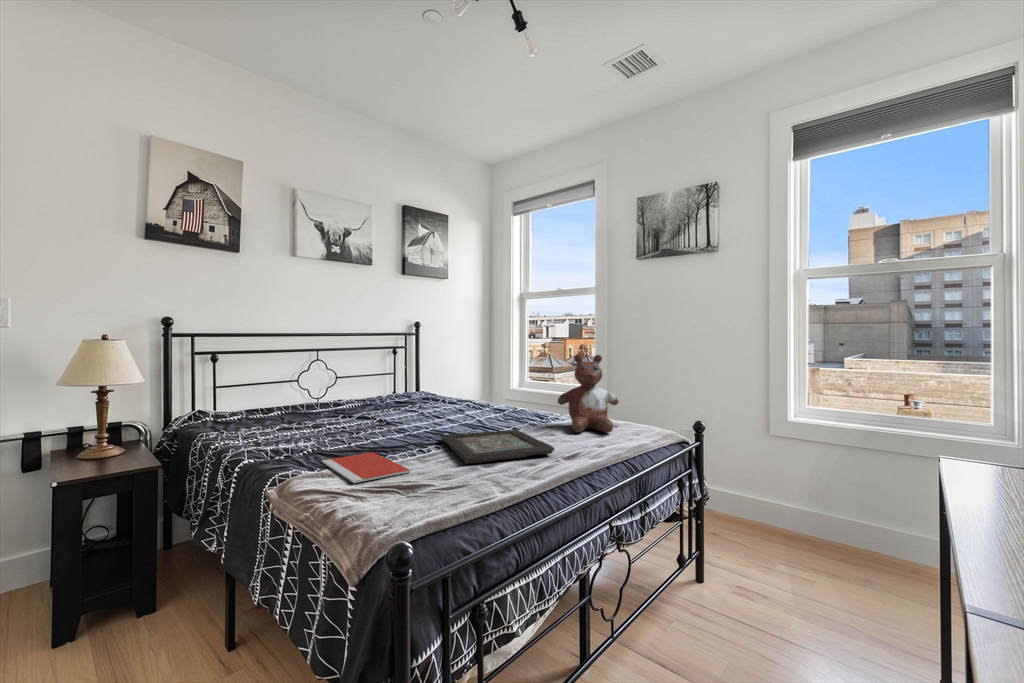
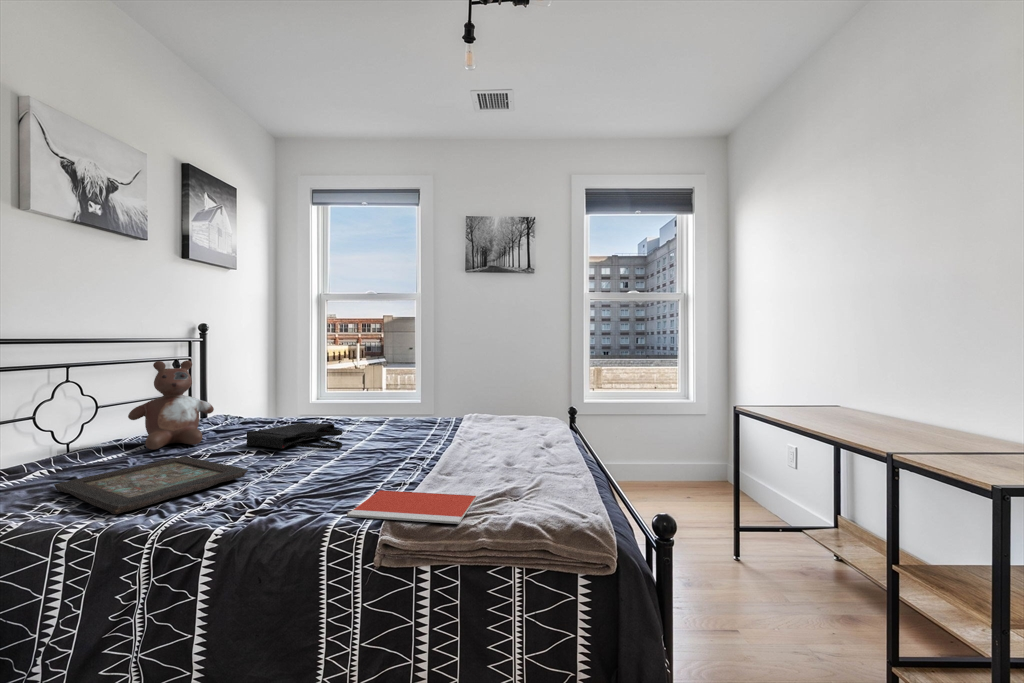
stuffed bear: present [558,355,618,433] -> present [128,360,214,450]
tote bag: none [384,401,443,422] -> present [246,423,343,449]
decorative tray: present [441,430,555,463] -> present [54,457,248,514]

